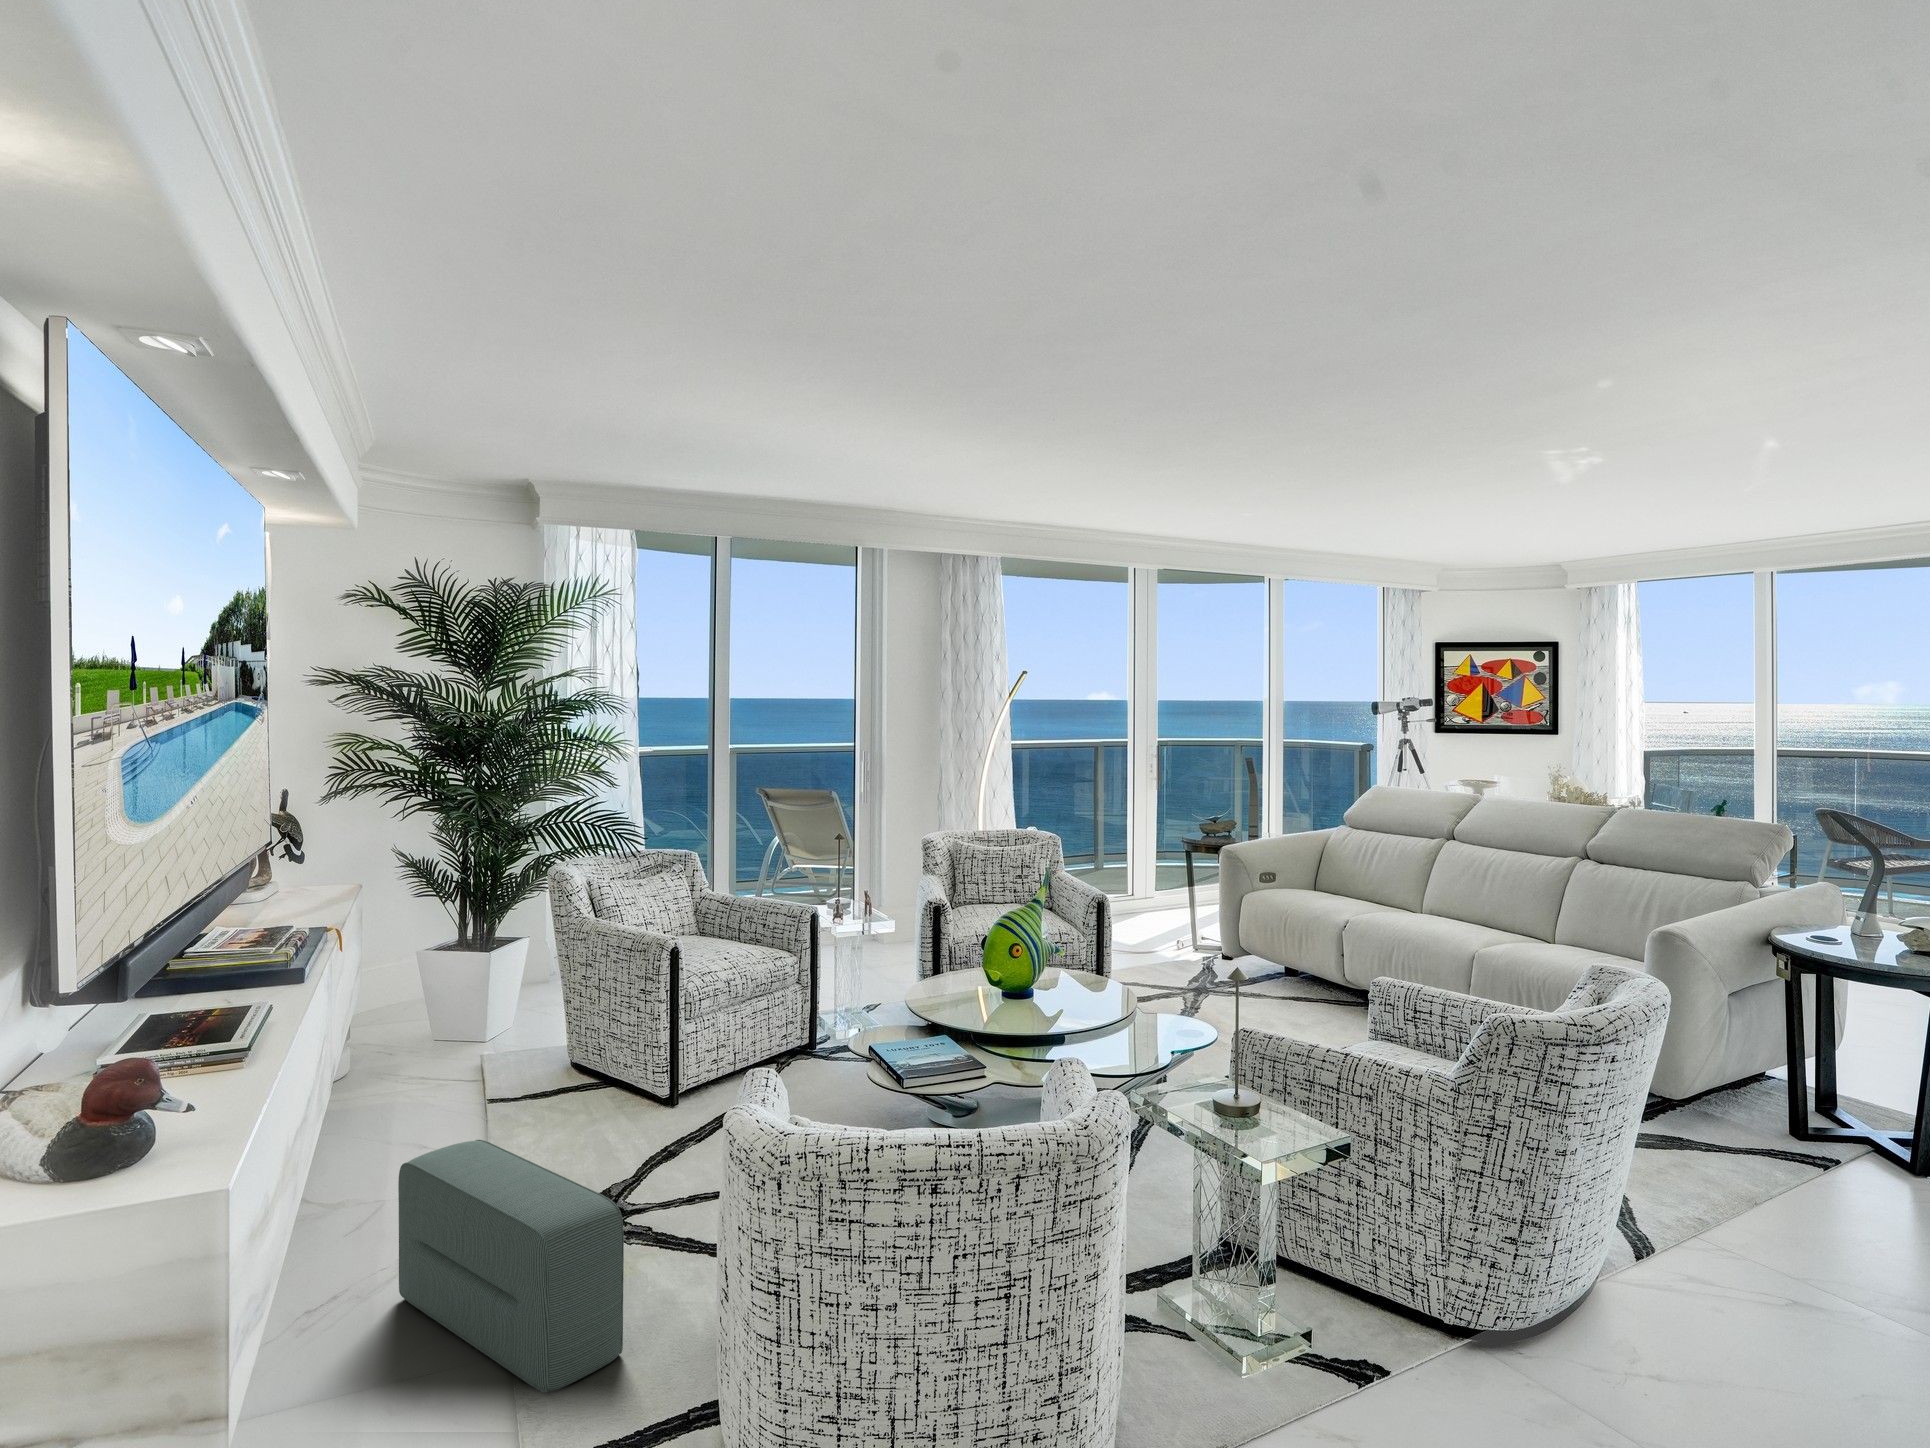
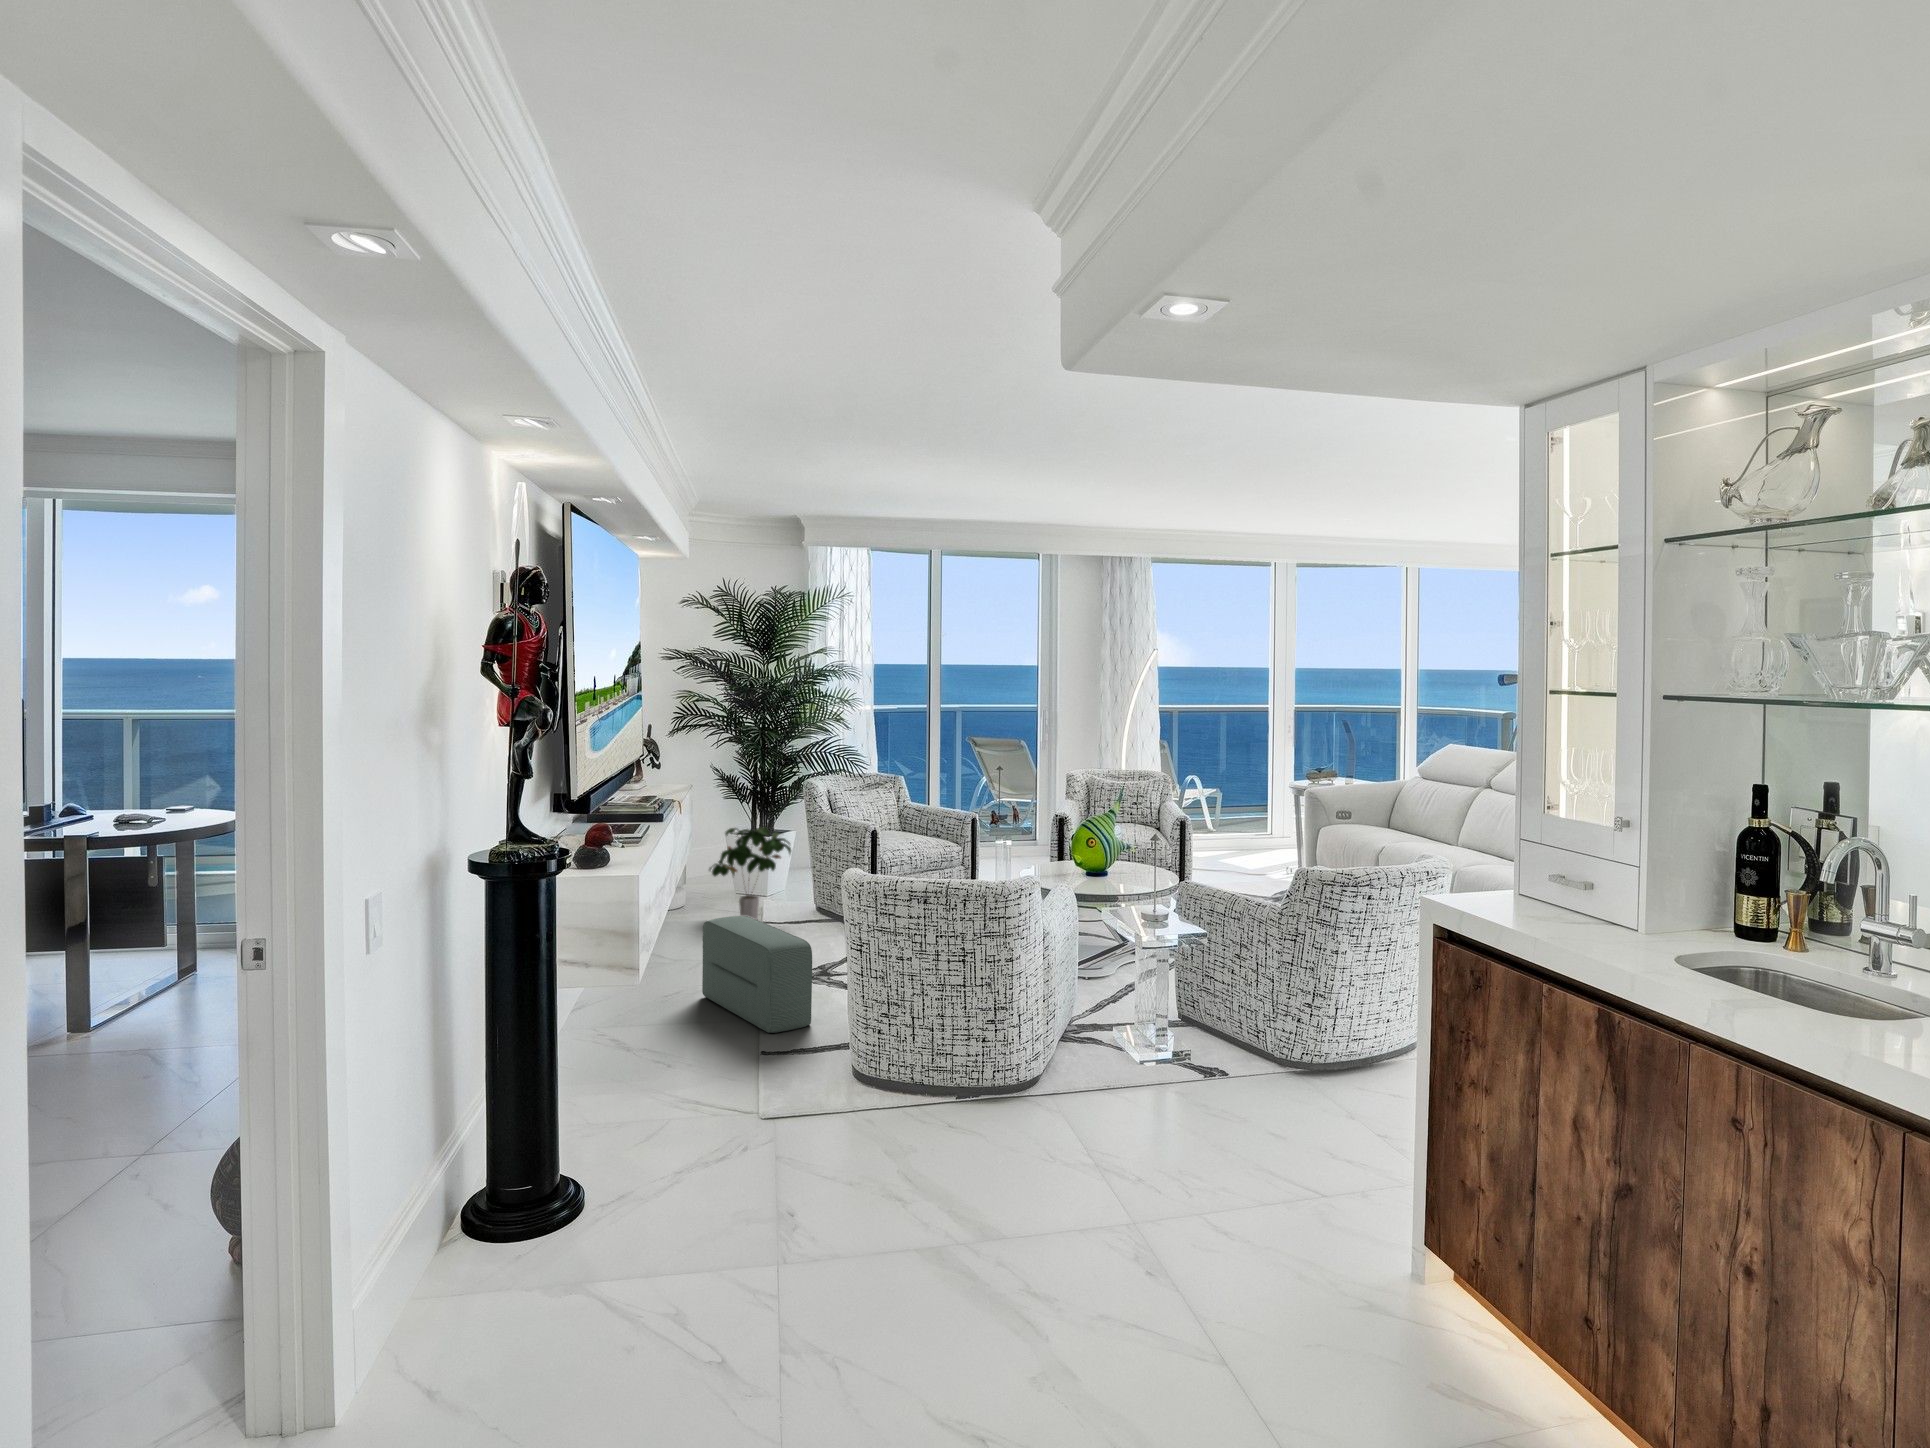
potted plant: none [397,946,536,1096] -> present [709,827,791,920]

